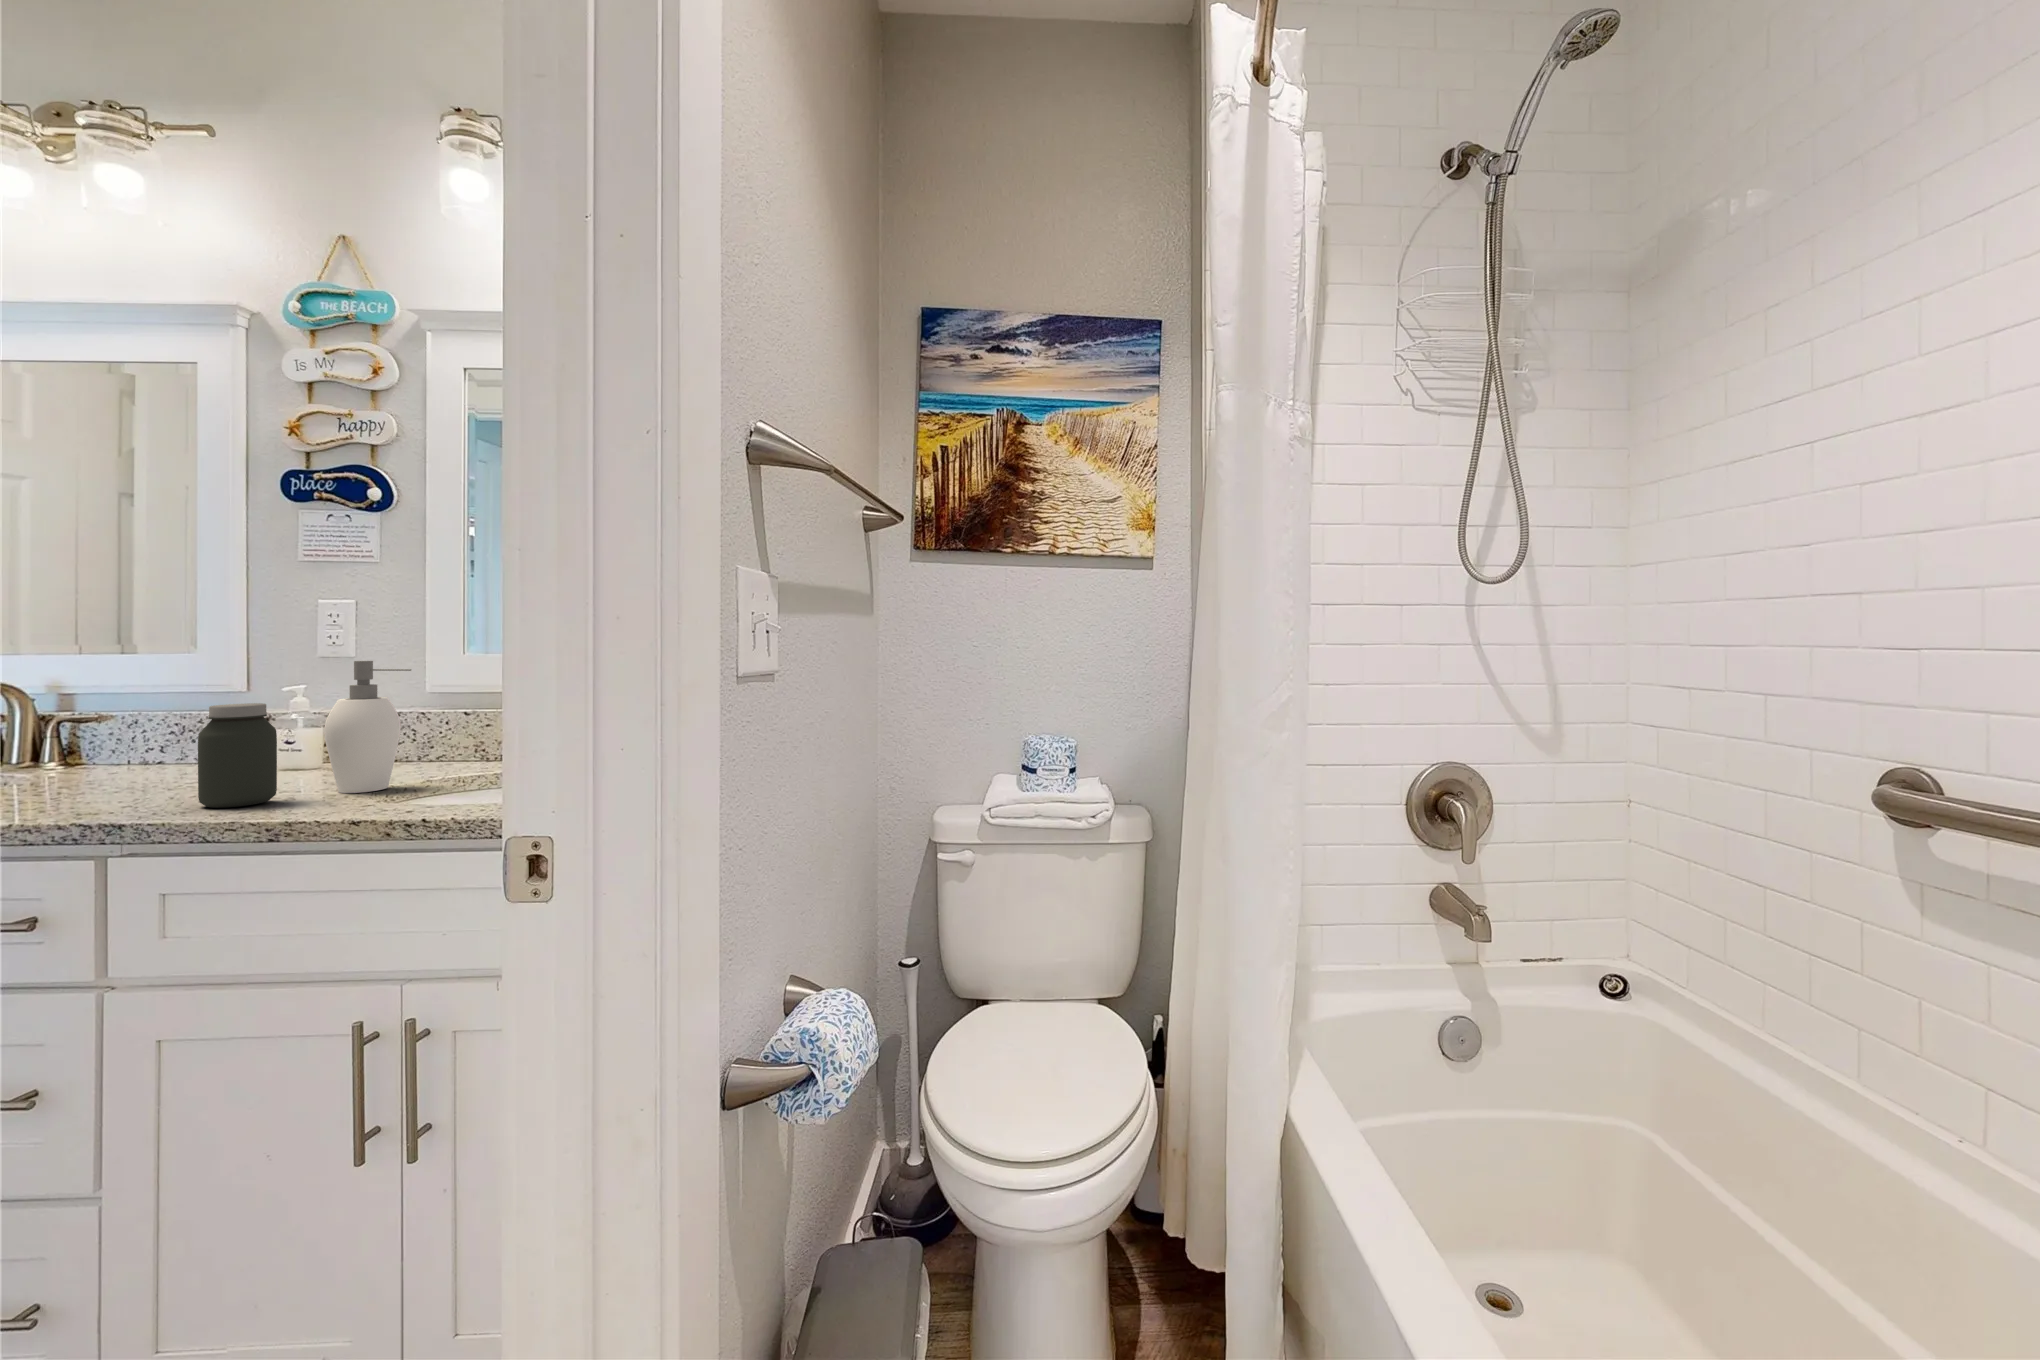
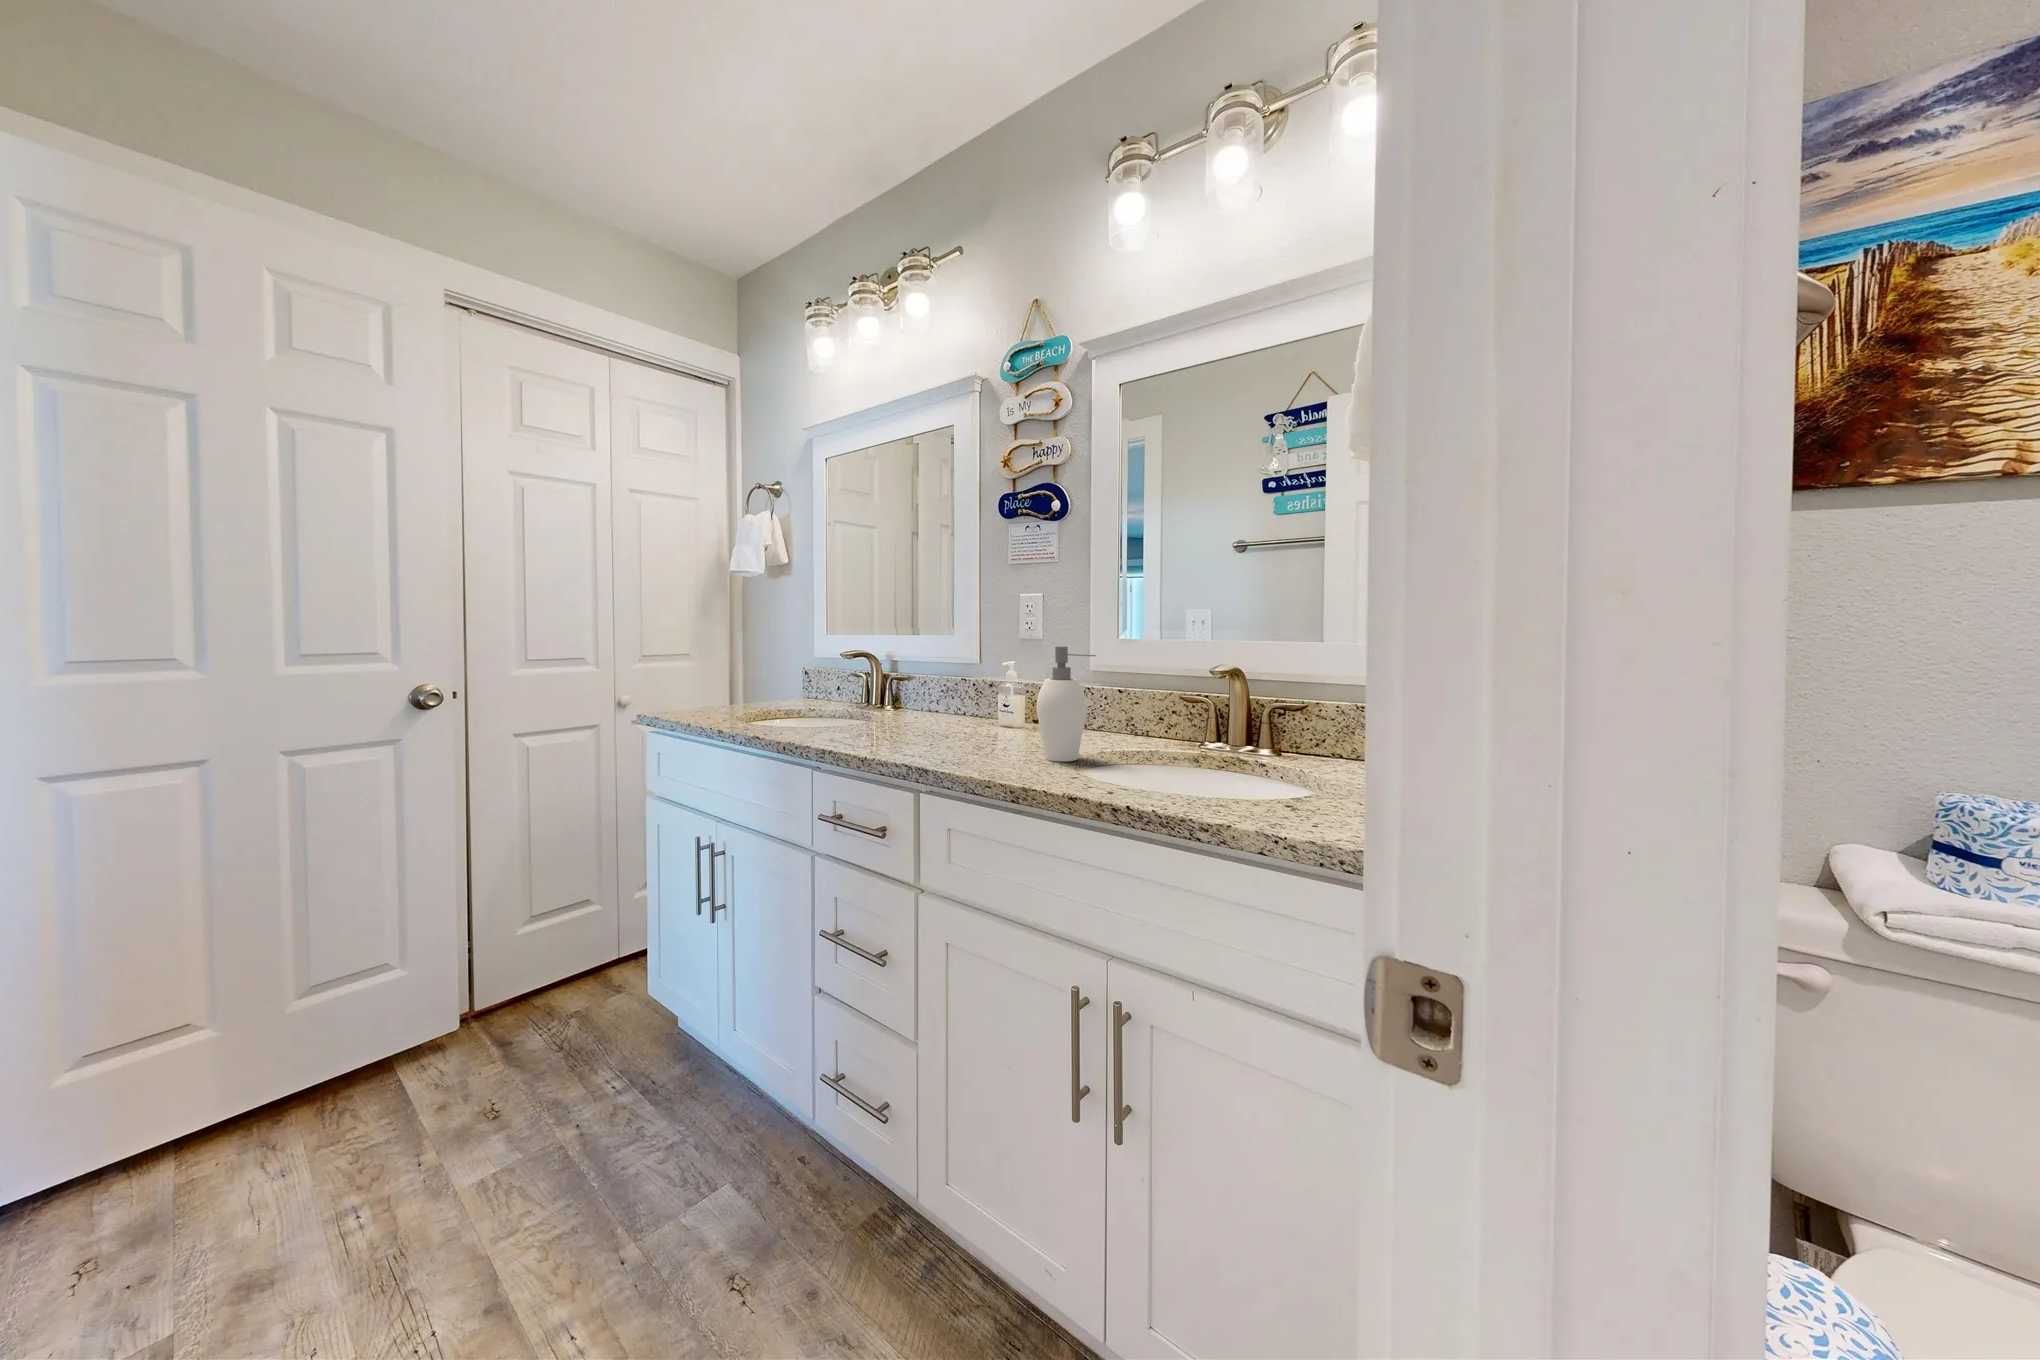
jar: present [198,703,277,808] -> none [967,680,1011,765]

